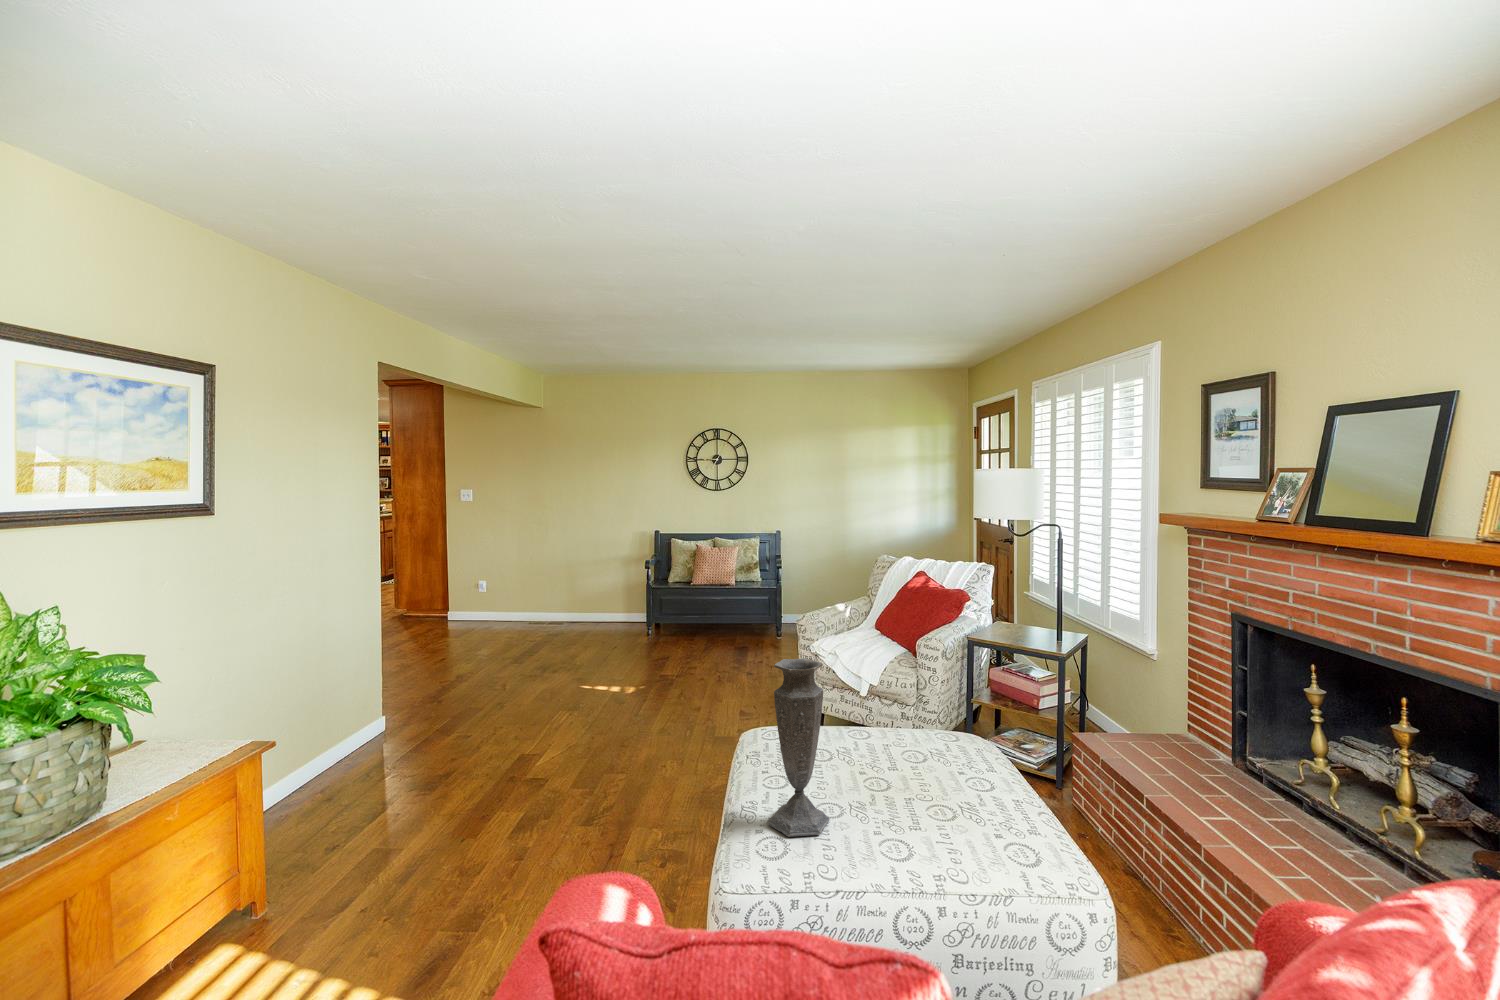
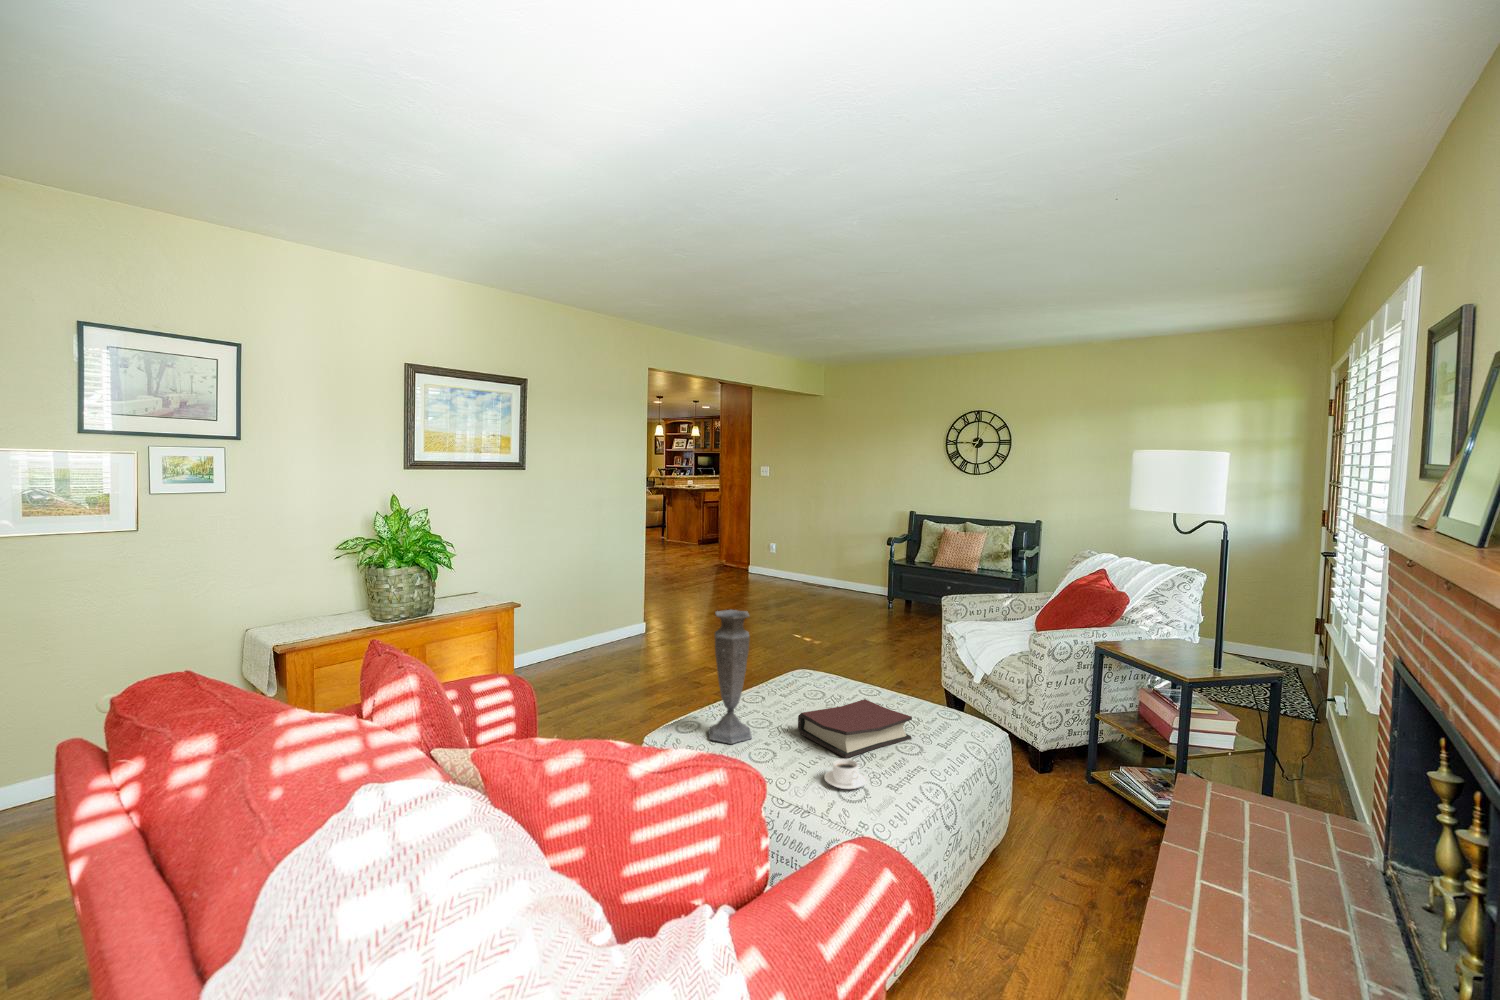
hardback book: none [865,738,970,814] -> present [798,699,912,758]
coffee cup: none [970,816,1024,854] -> present [824,759,867,789]

